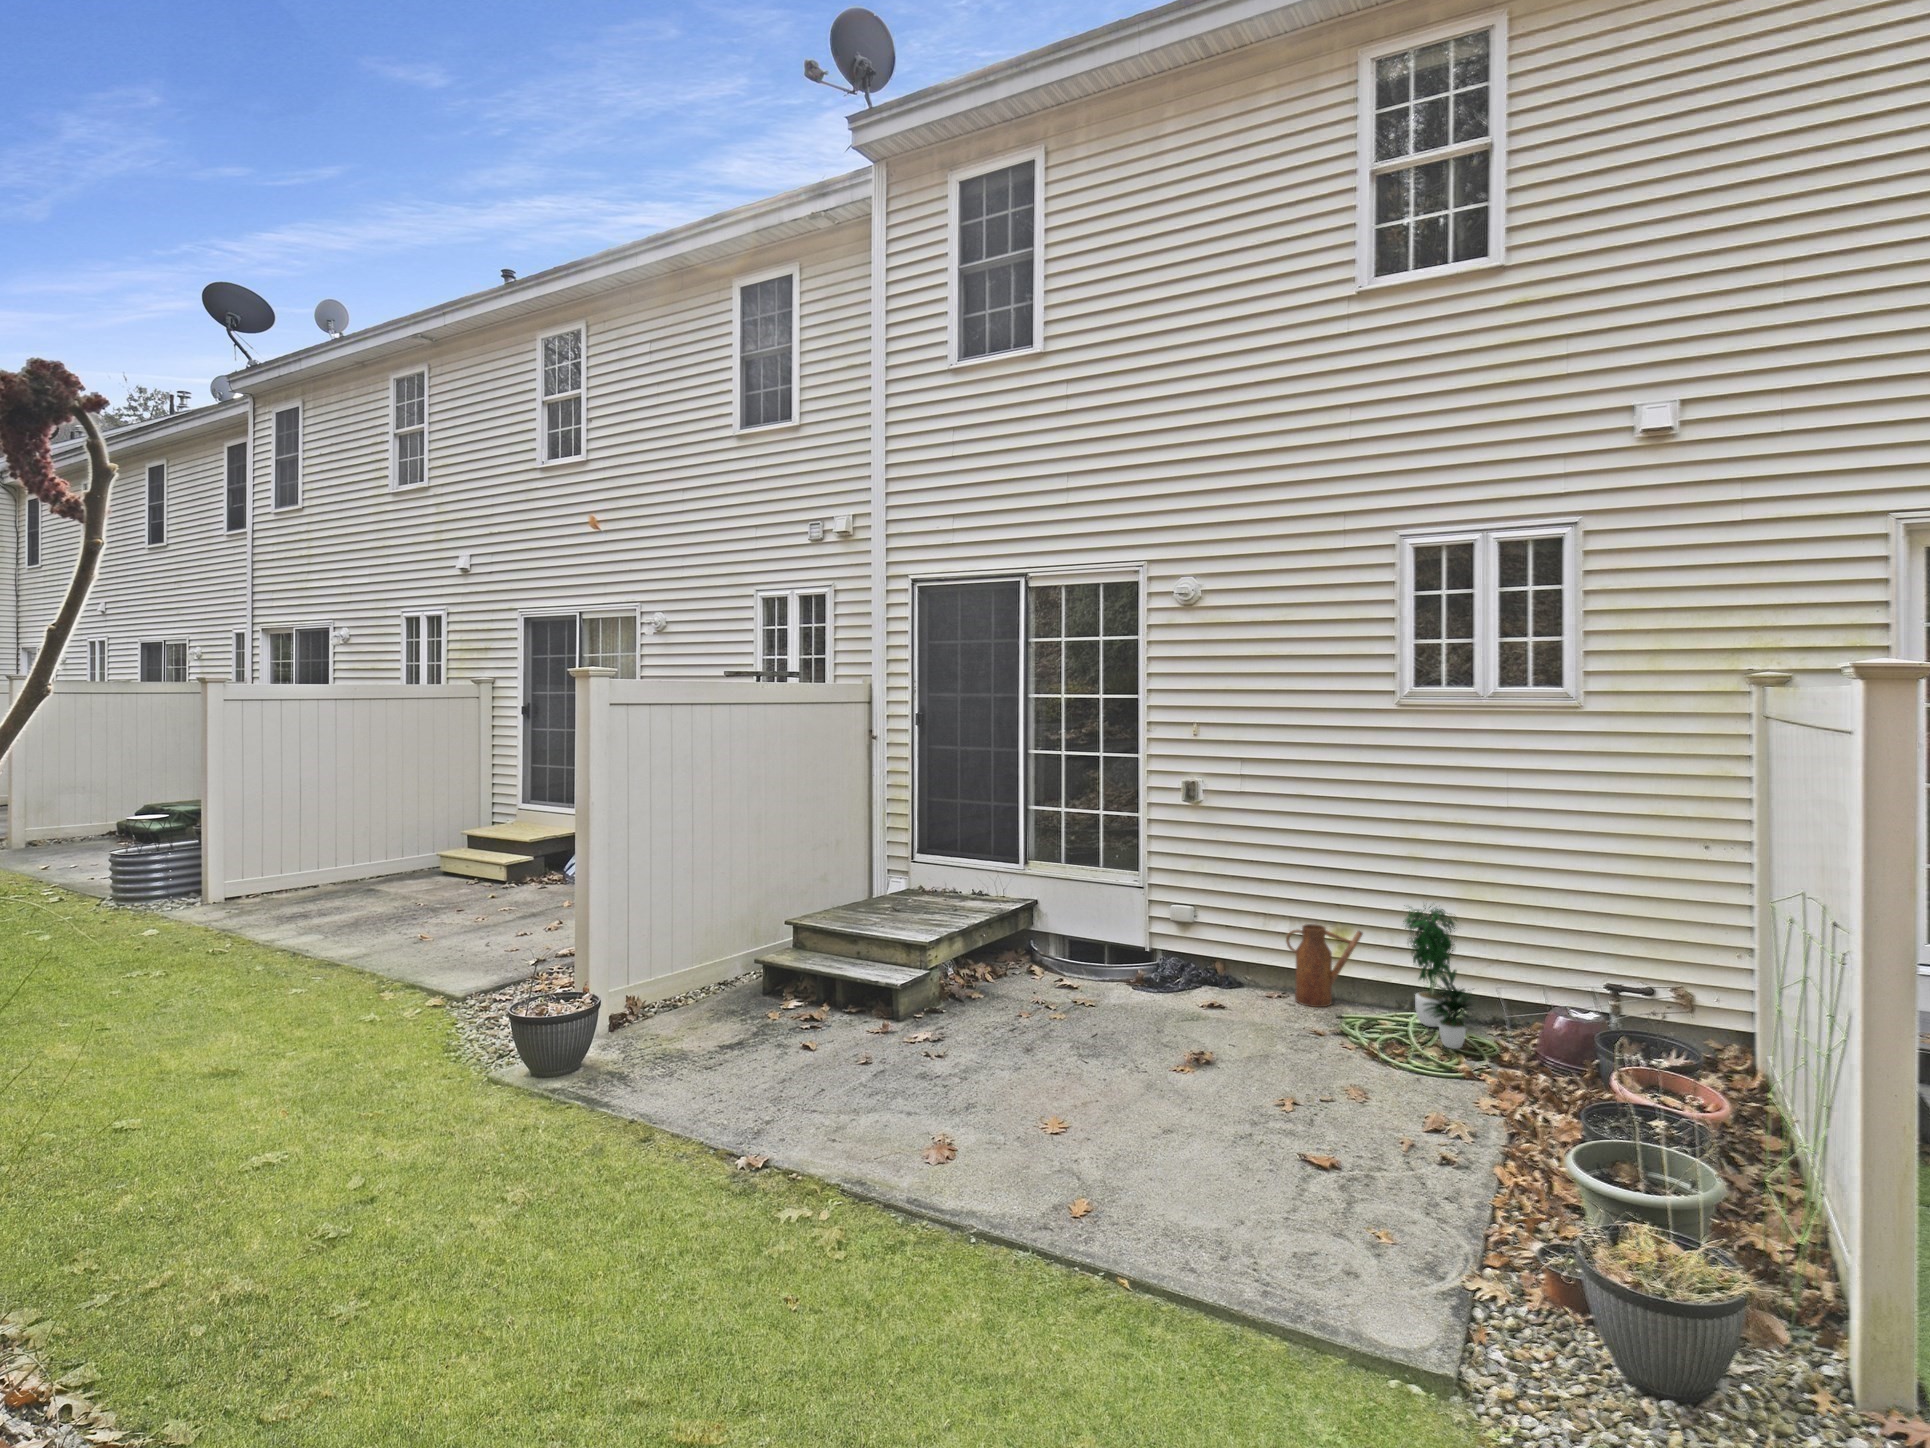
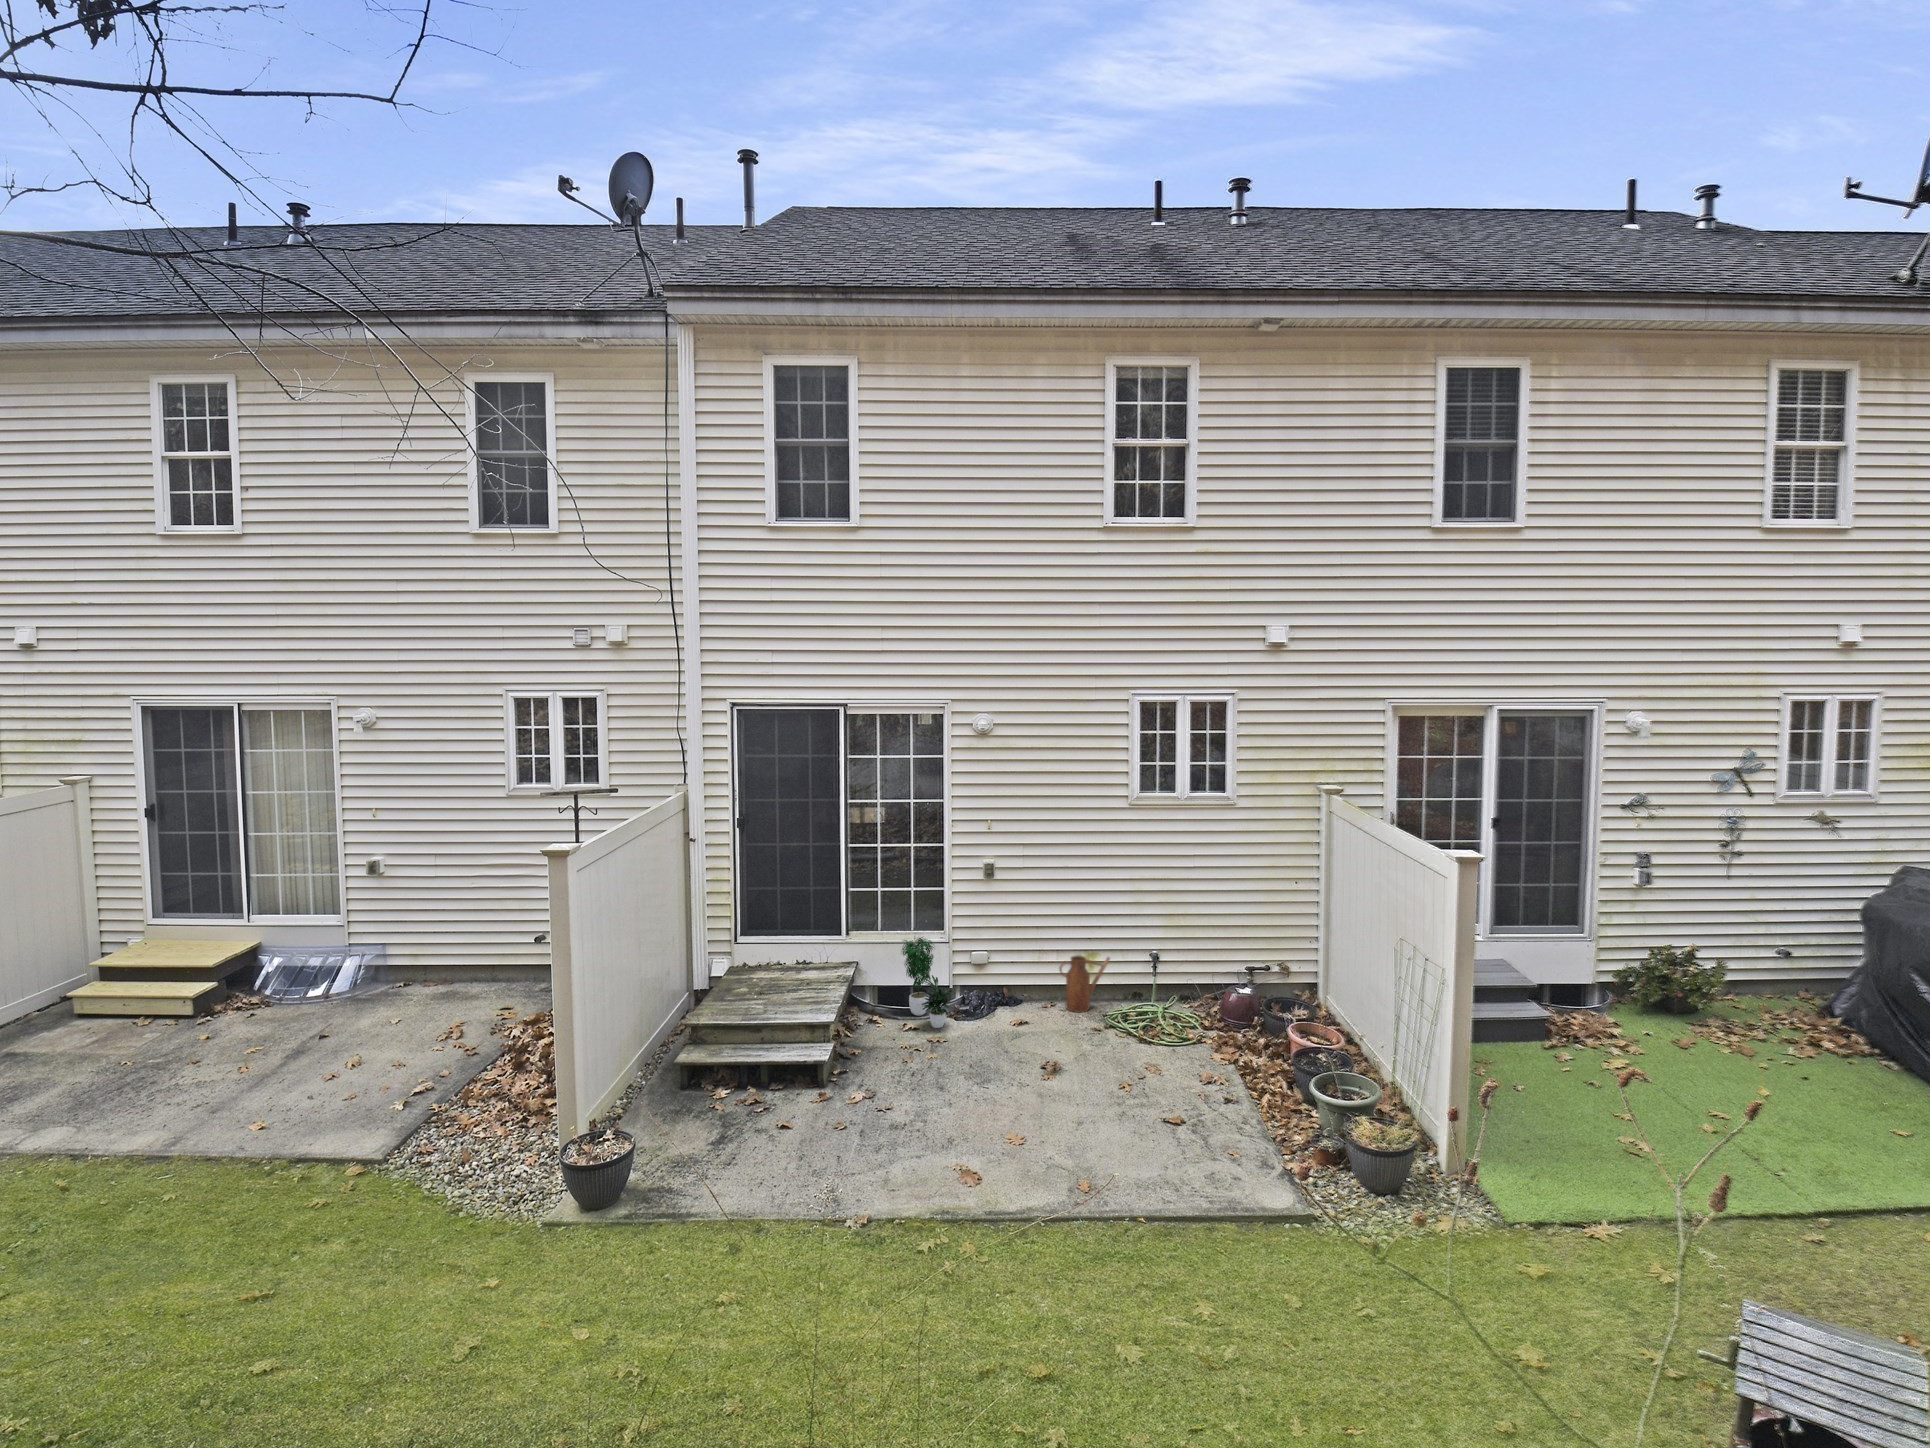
potted plant: present [1403,905,1477,1049] -> present [902,937,952,1028]

